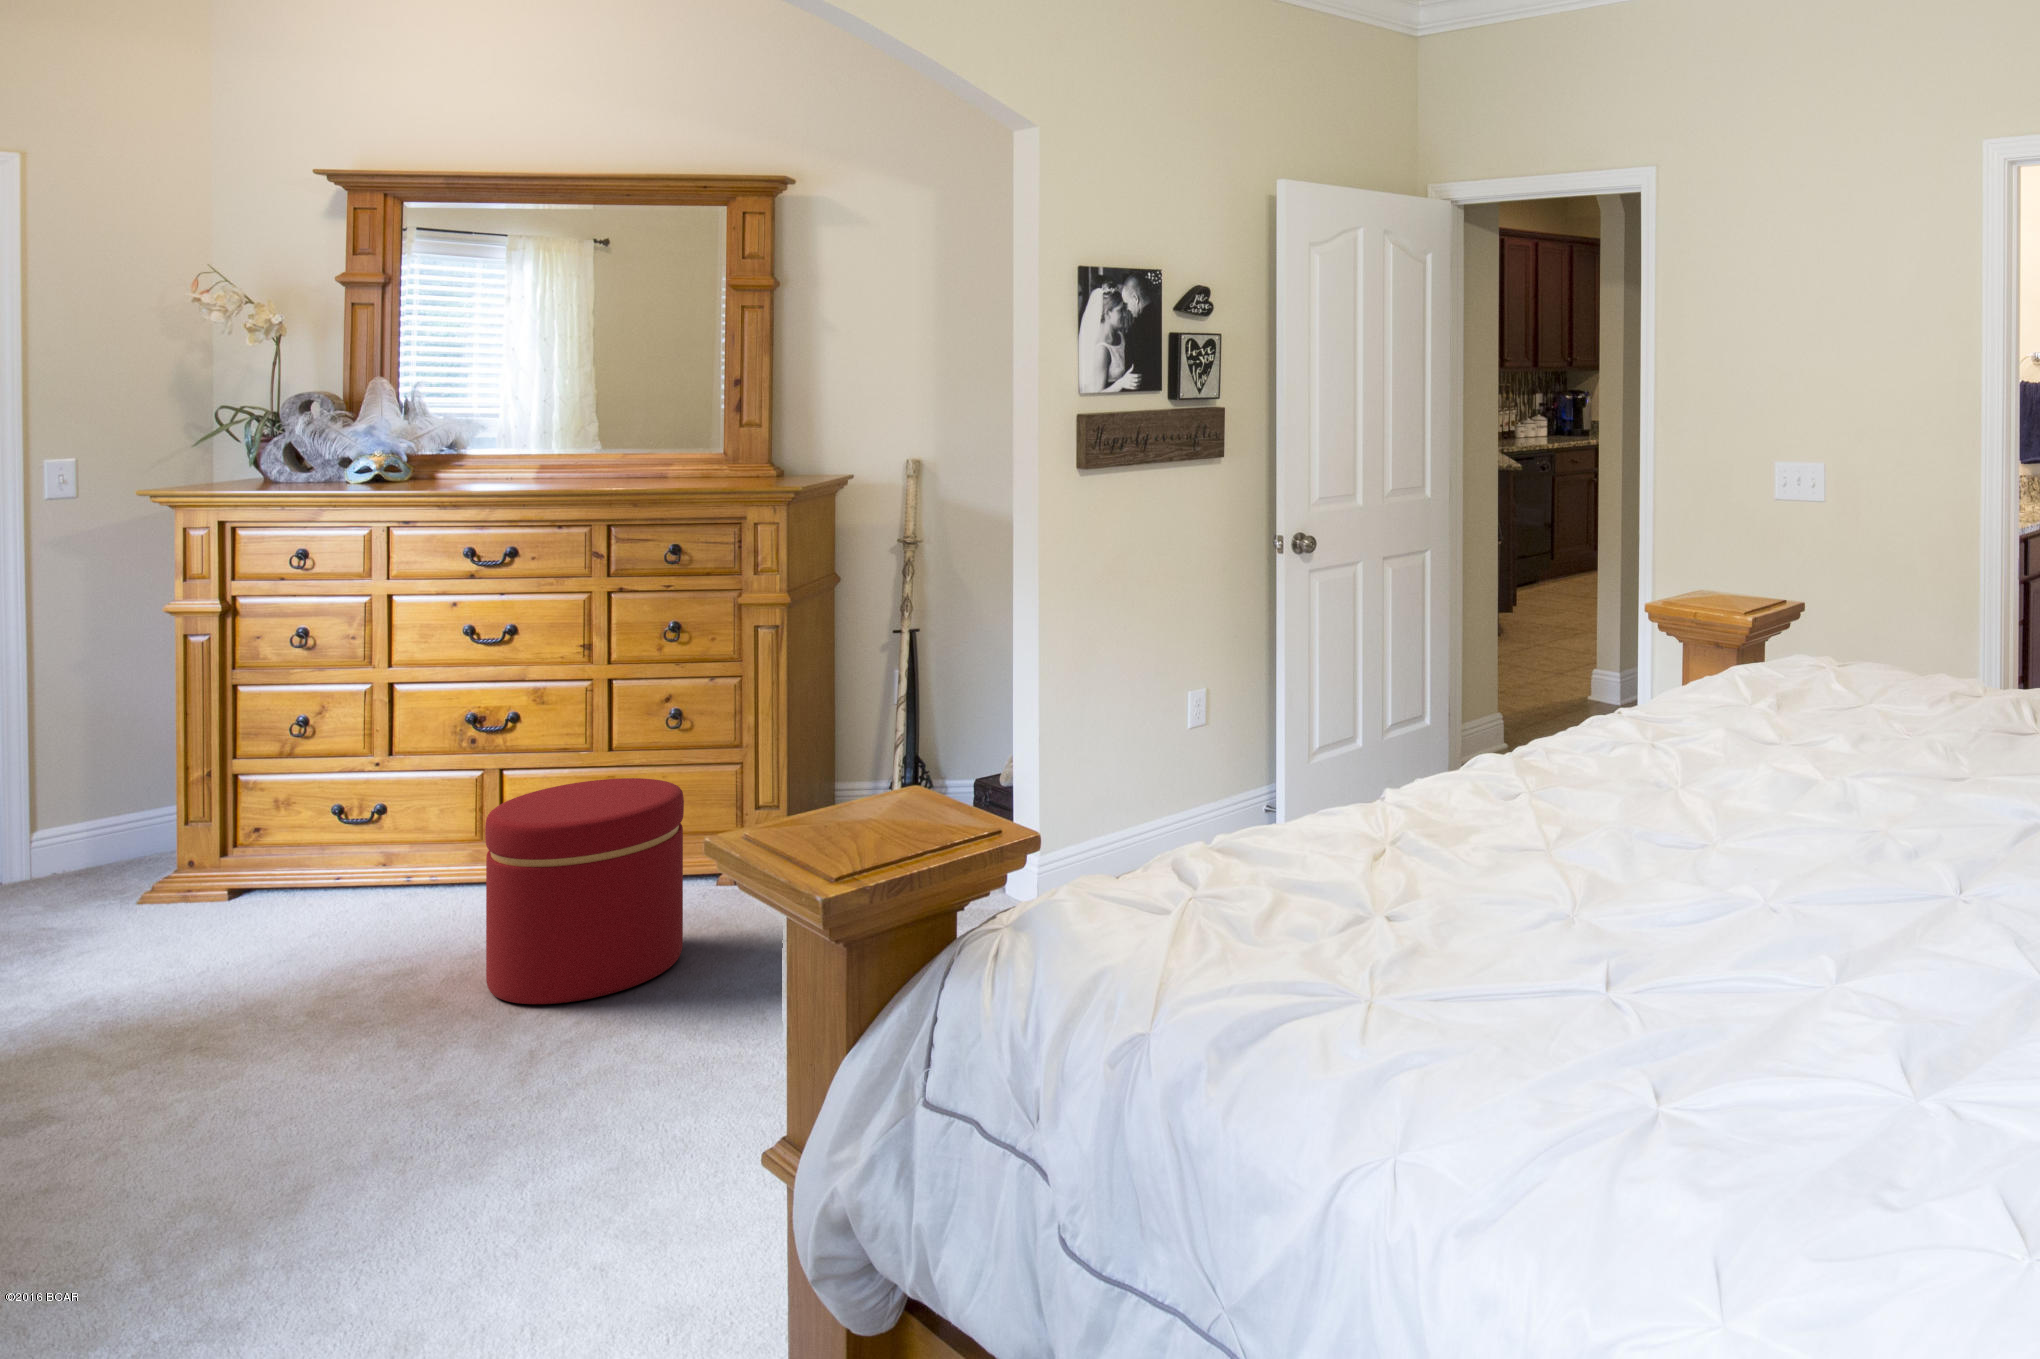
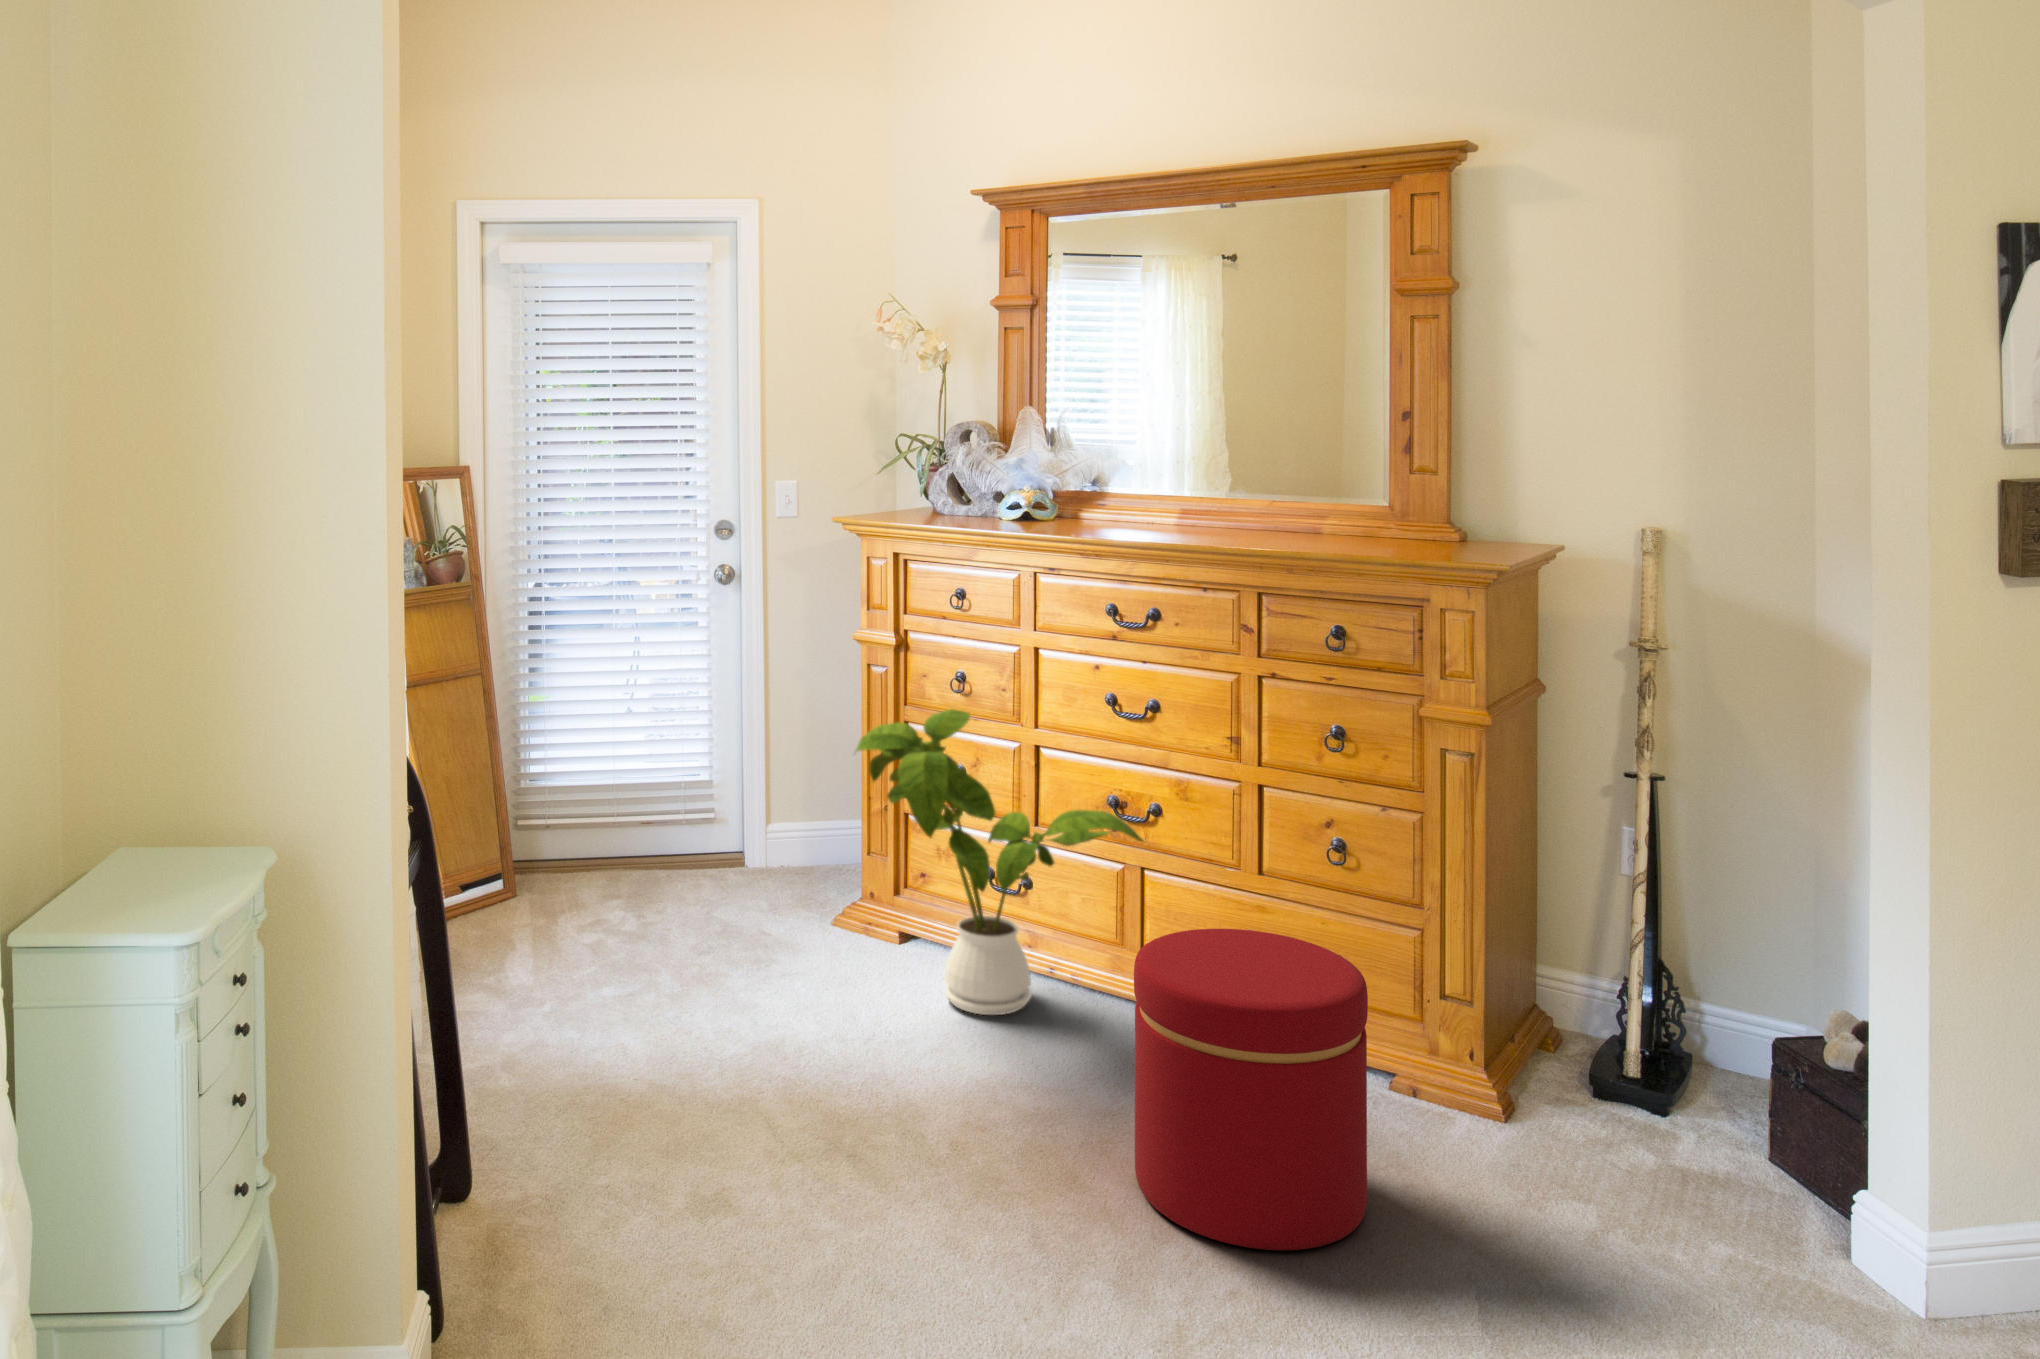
house plant: none [174,657,503,927] -> present [856,709,1143,1015]

